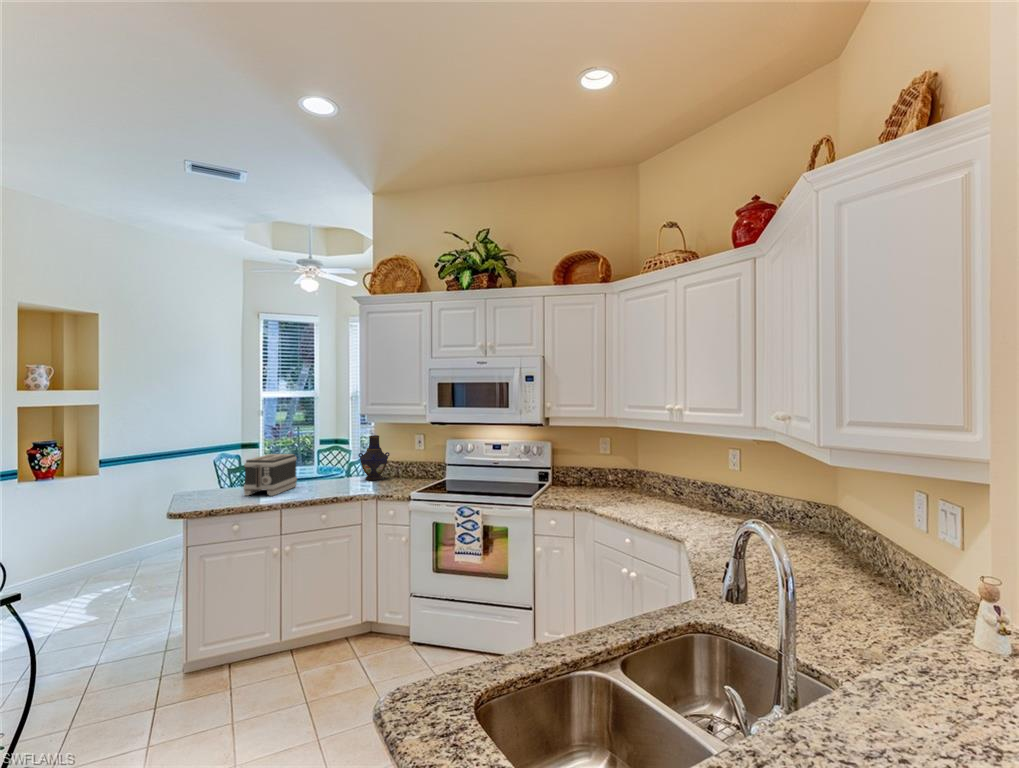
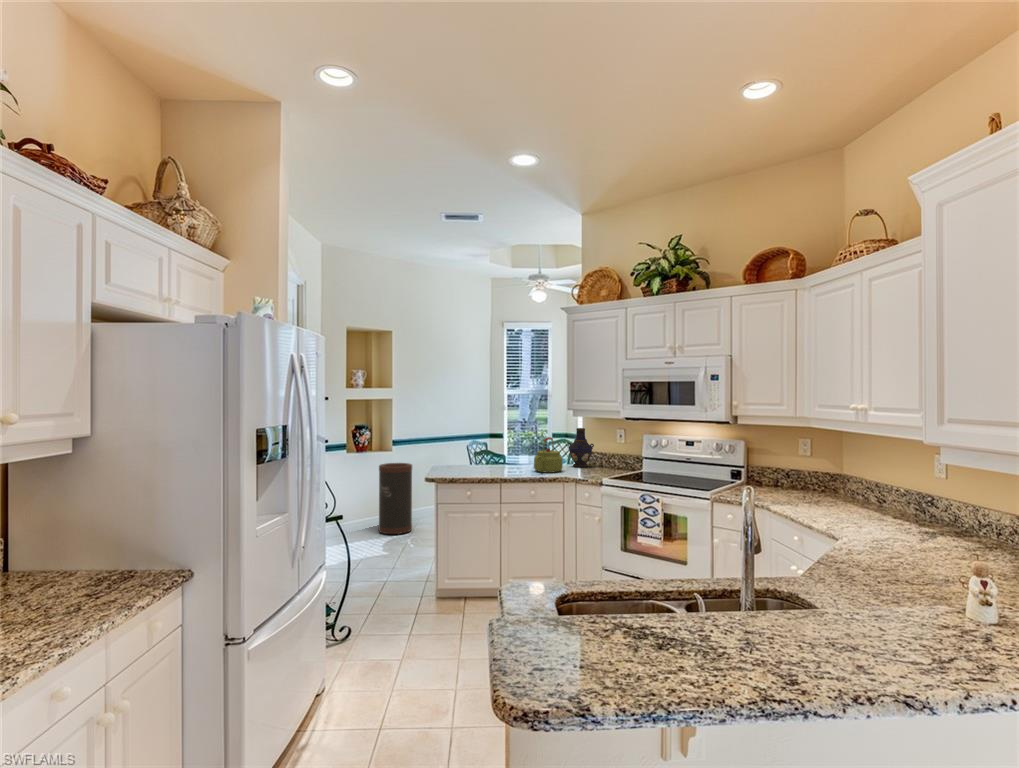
kettle: none [321,448,357,491] -> present [534,437,563,473]
toaster: present [243,454,297,496] -> none [477,439,518,472]
trash can: none [76,490,133,590] -> present [378,463,412,535]

